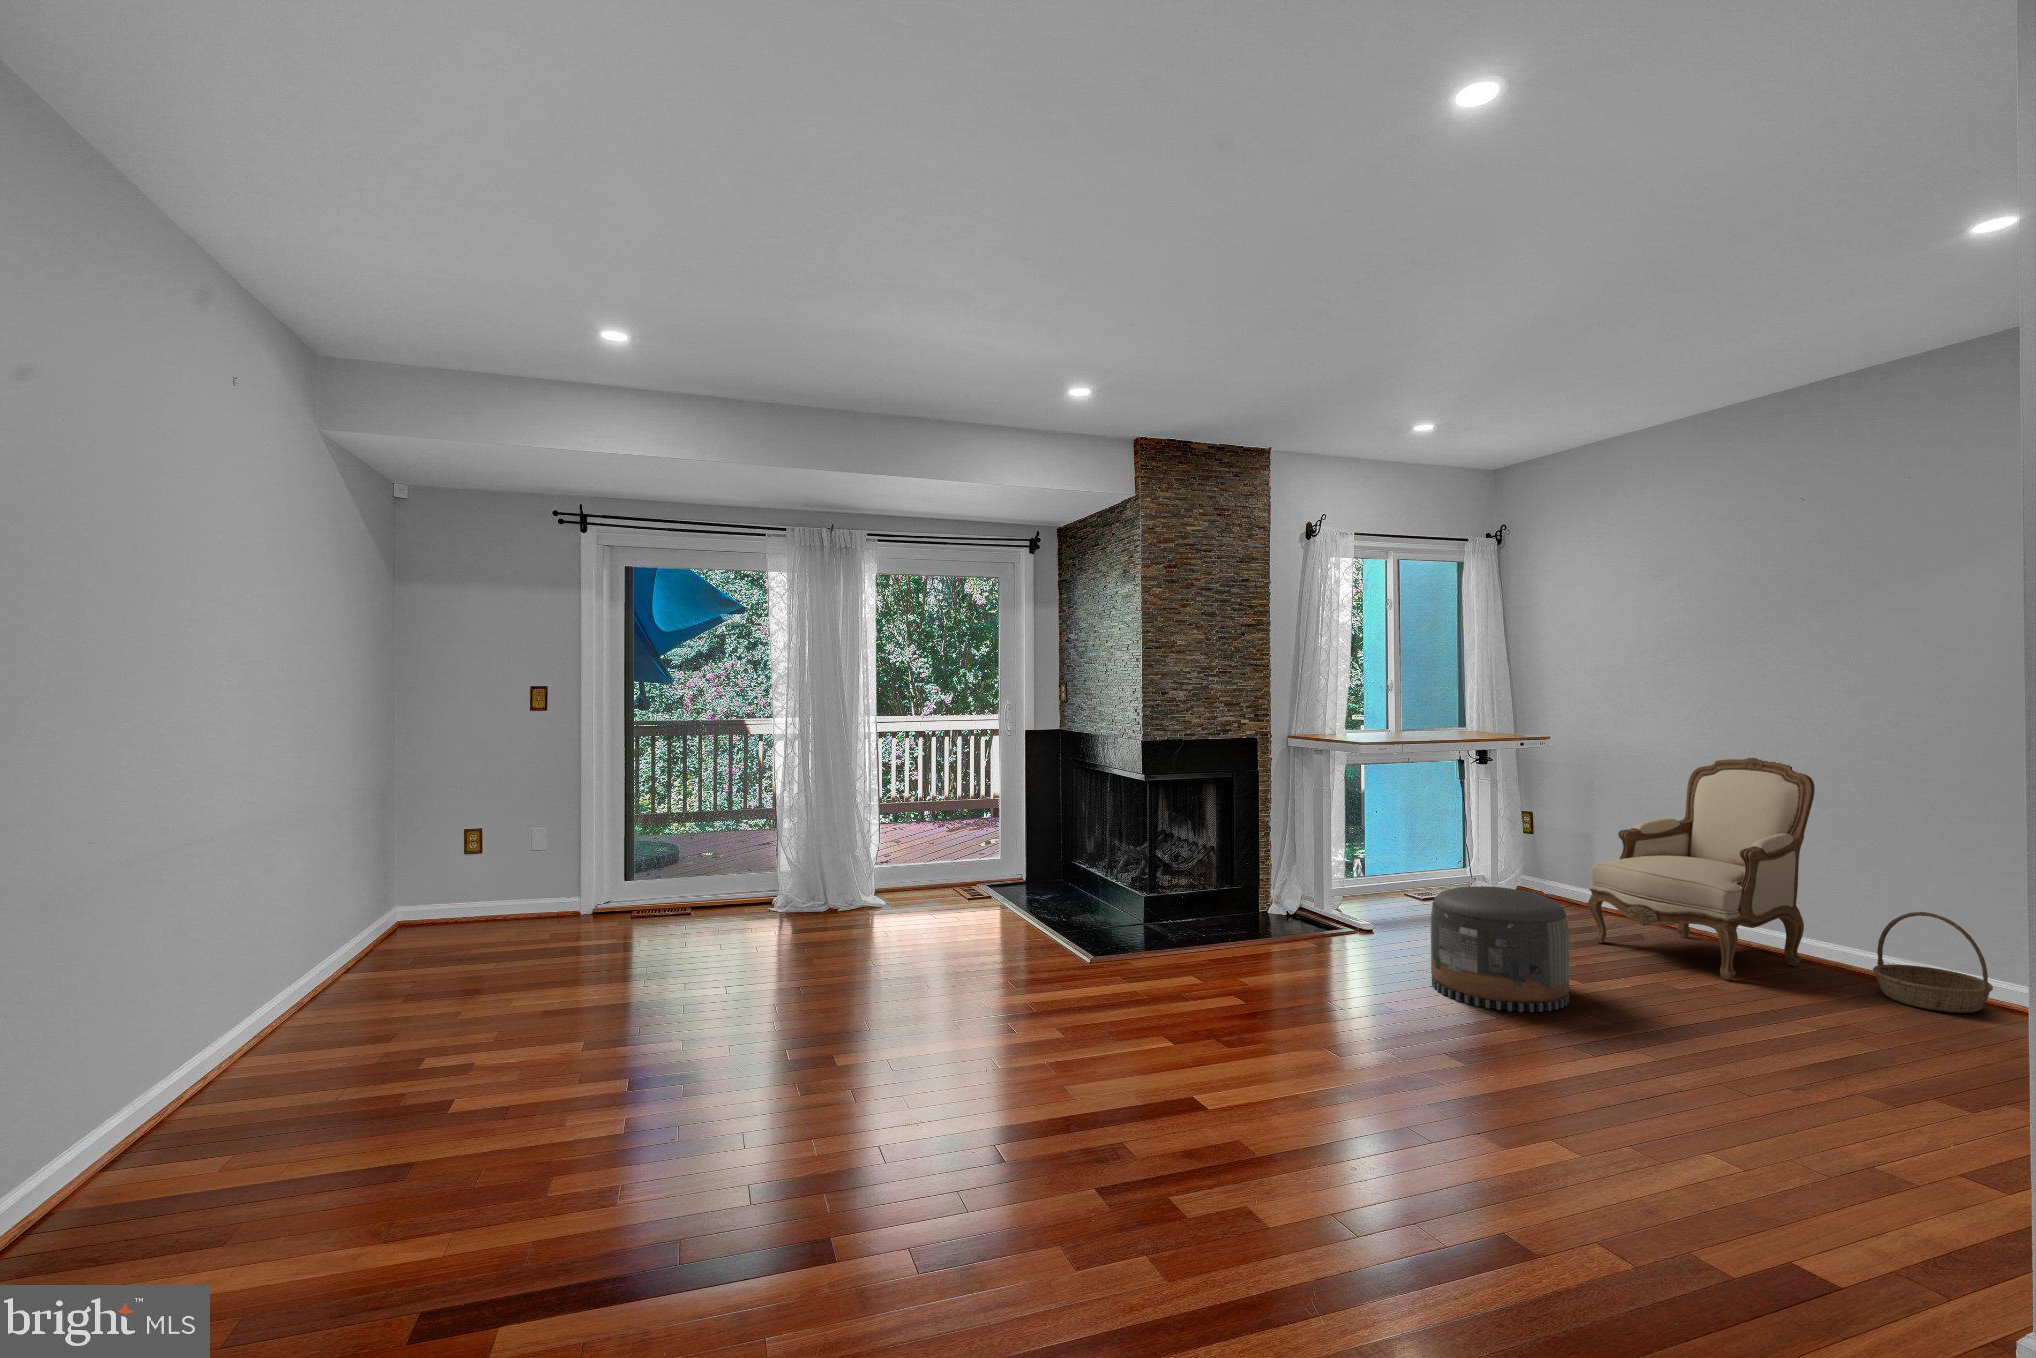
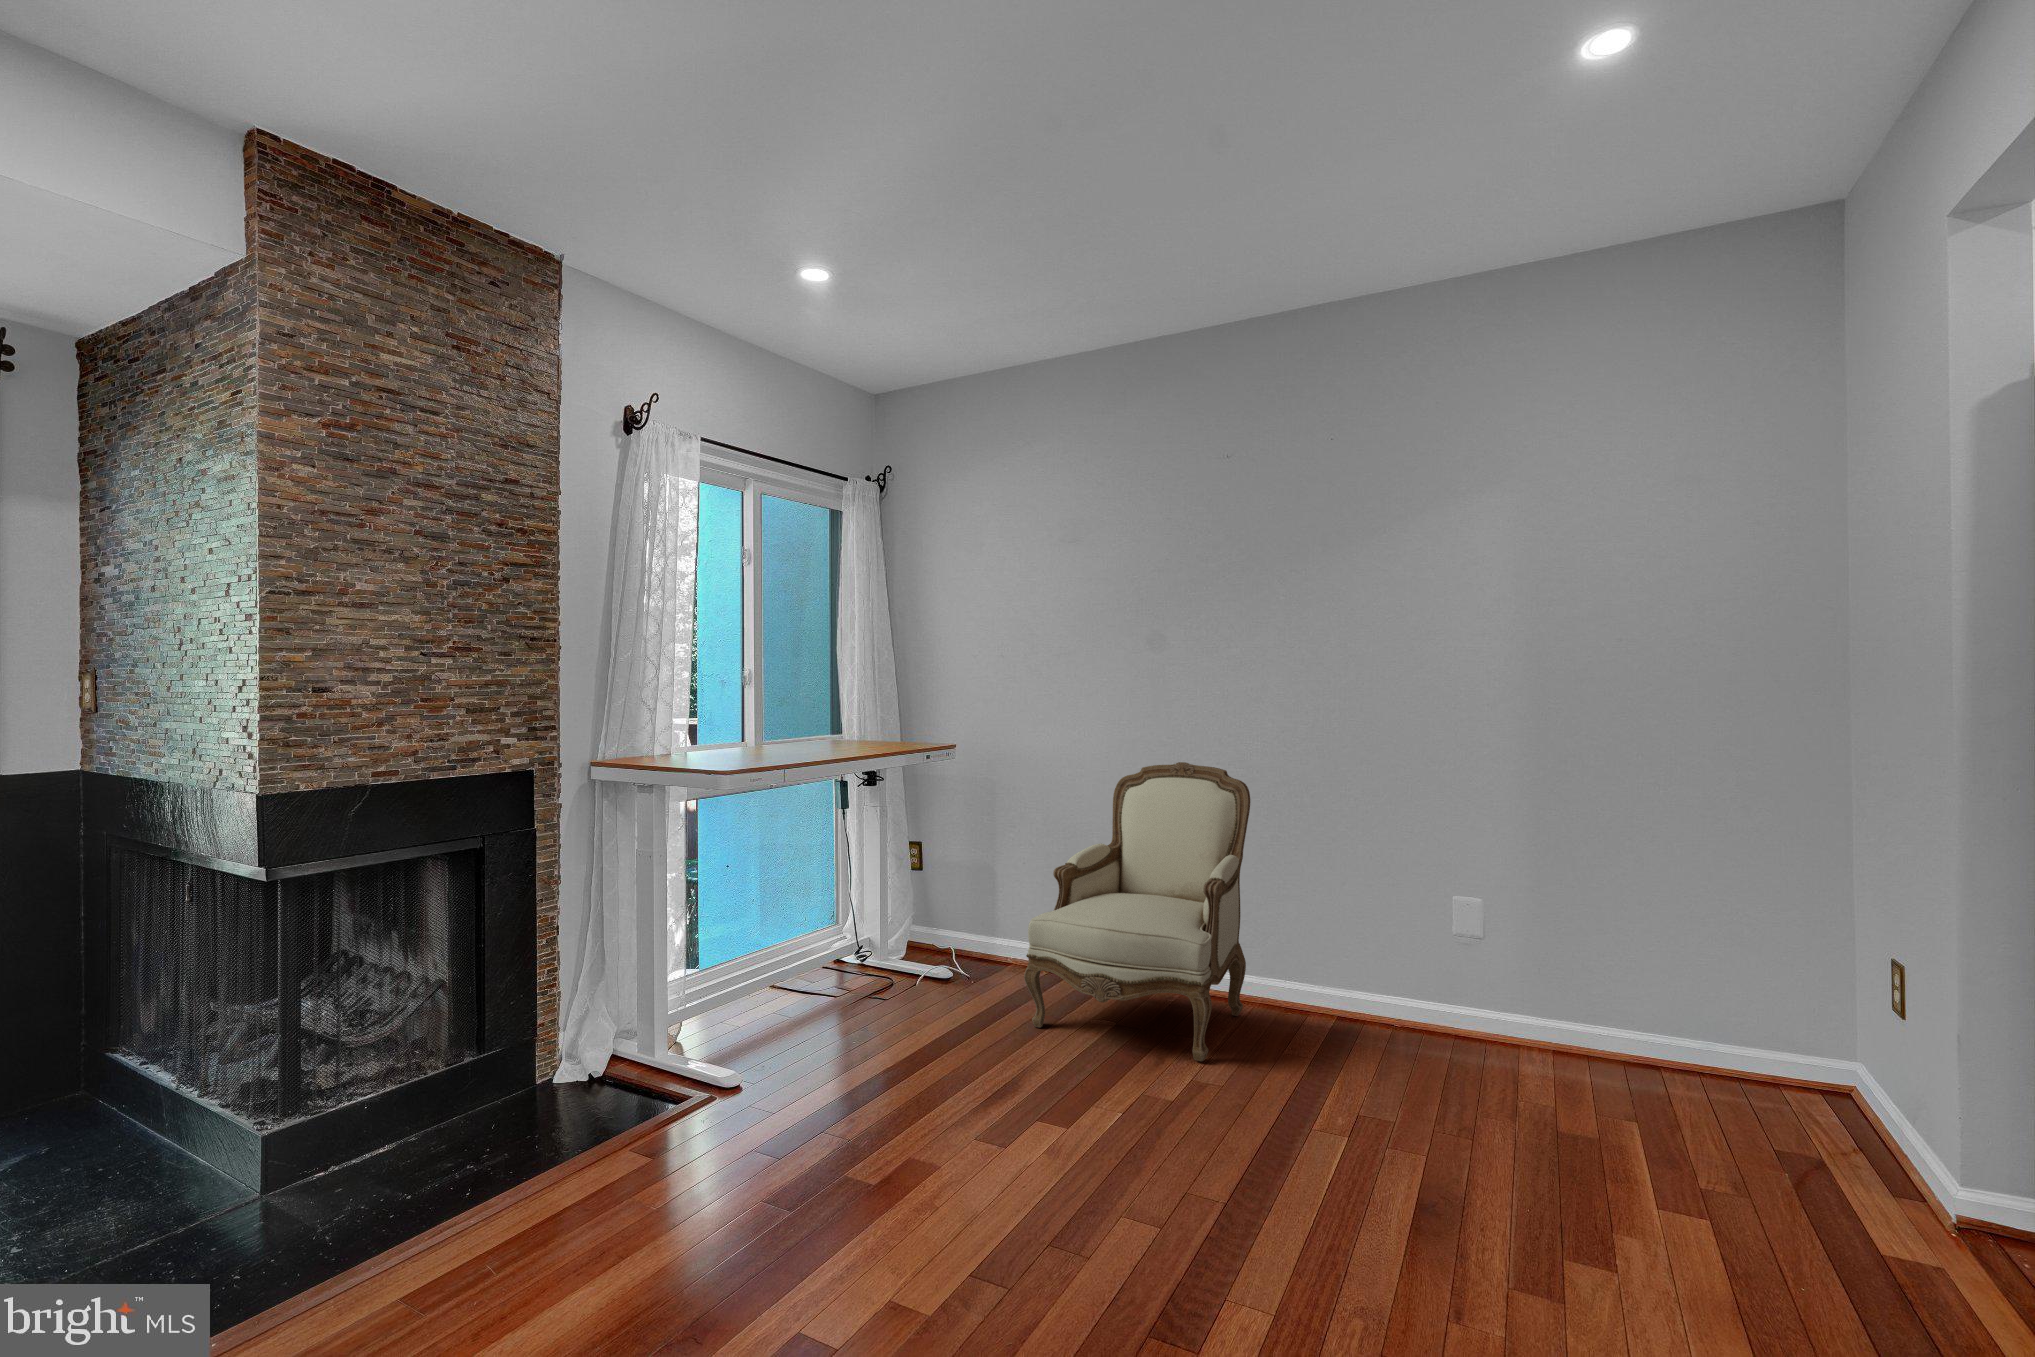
pouf: present [1430,886,1570,1012] -> none [860,1001,1070,1246]
basket: present [1873,912,1993,1013] -> none [1326,937,1436,1056]

